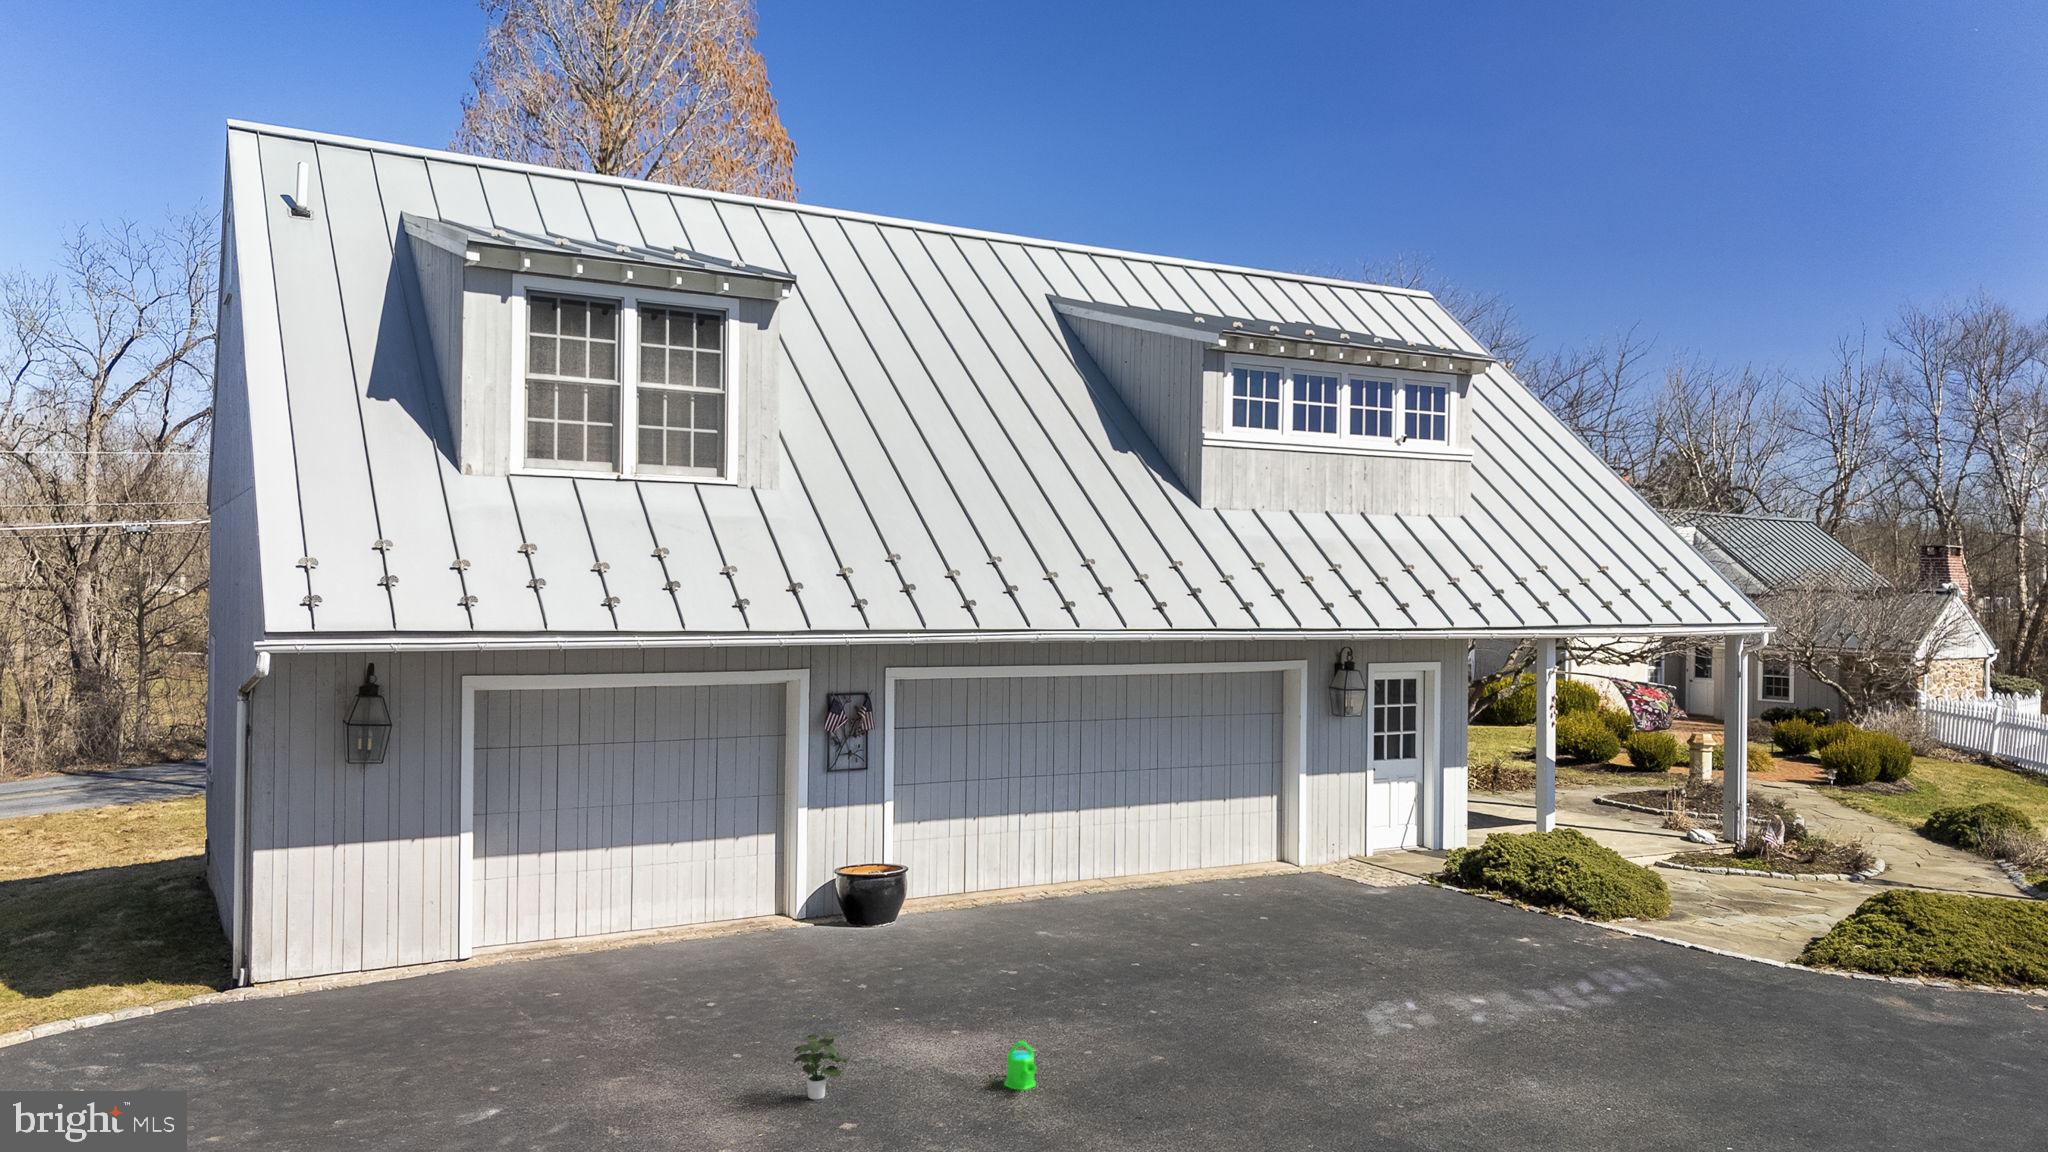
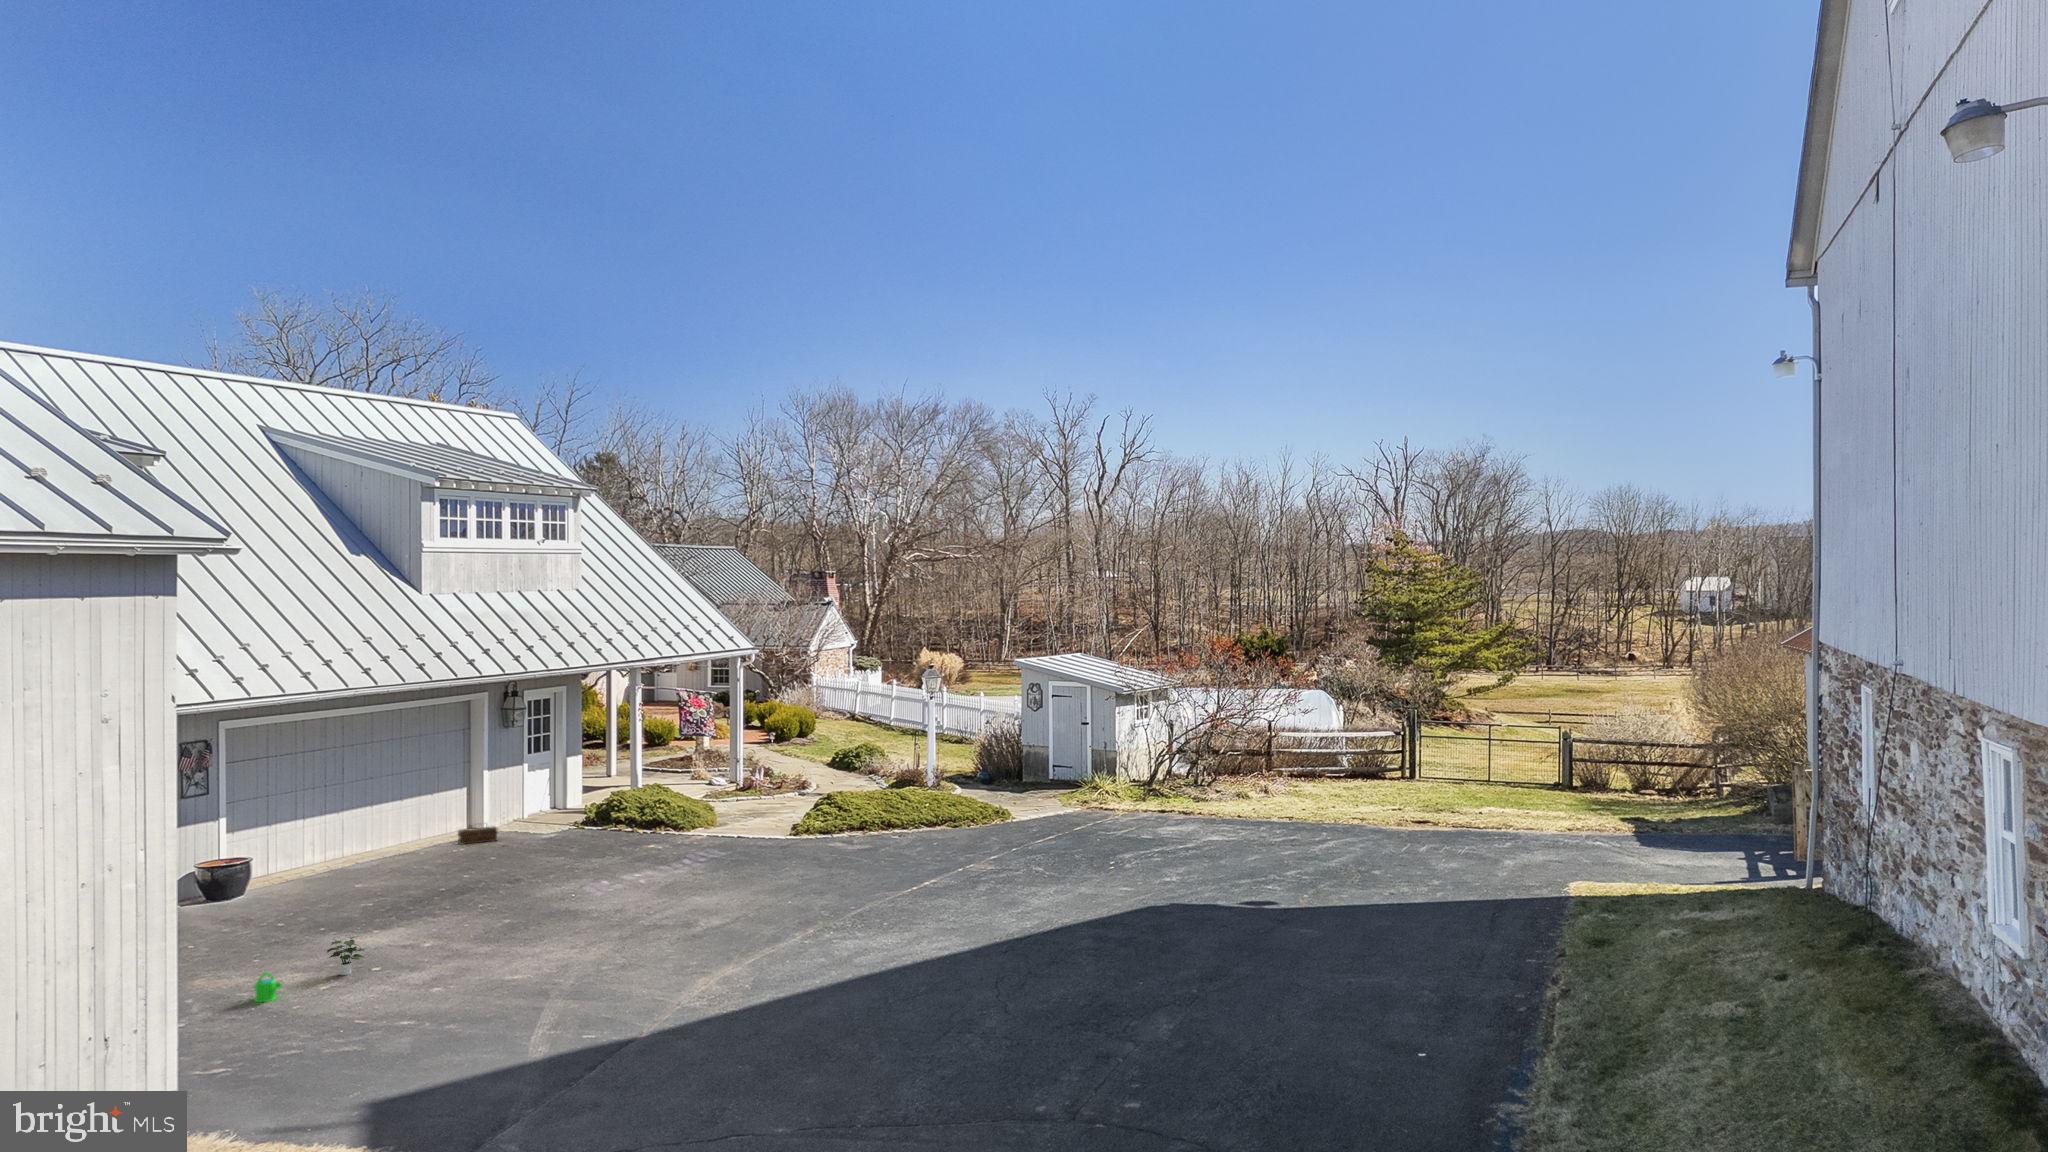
toolbox: none [1254,848,1309,878] -> present [458,825,497,844]
watering can: present [1004,1041,1036,1090] -> present [254,972,282,1002]

